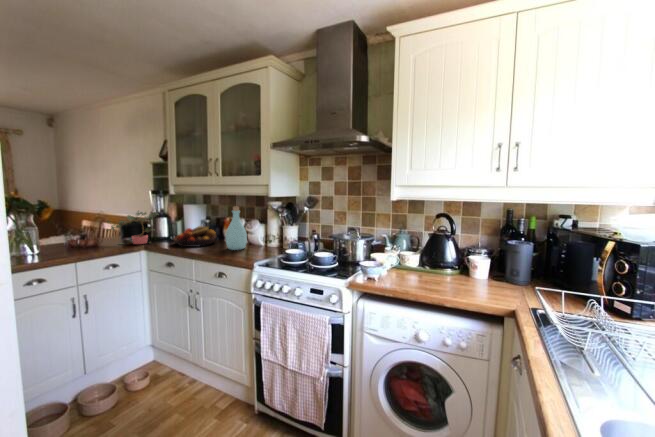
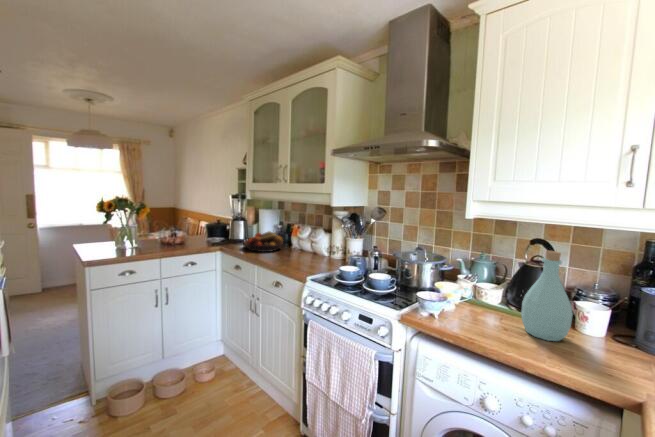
bottle: present [226,207,247,250] -> present [521,251,573,341]
potted plant: present [107,212,157,244] -> none [190,213,234,245]

